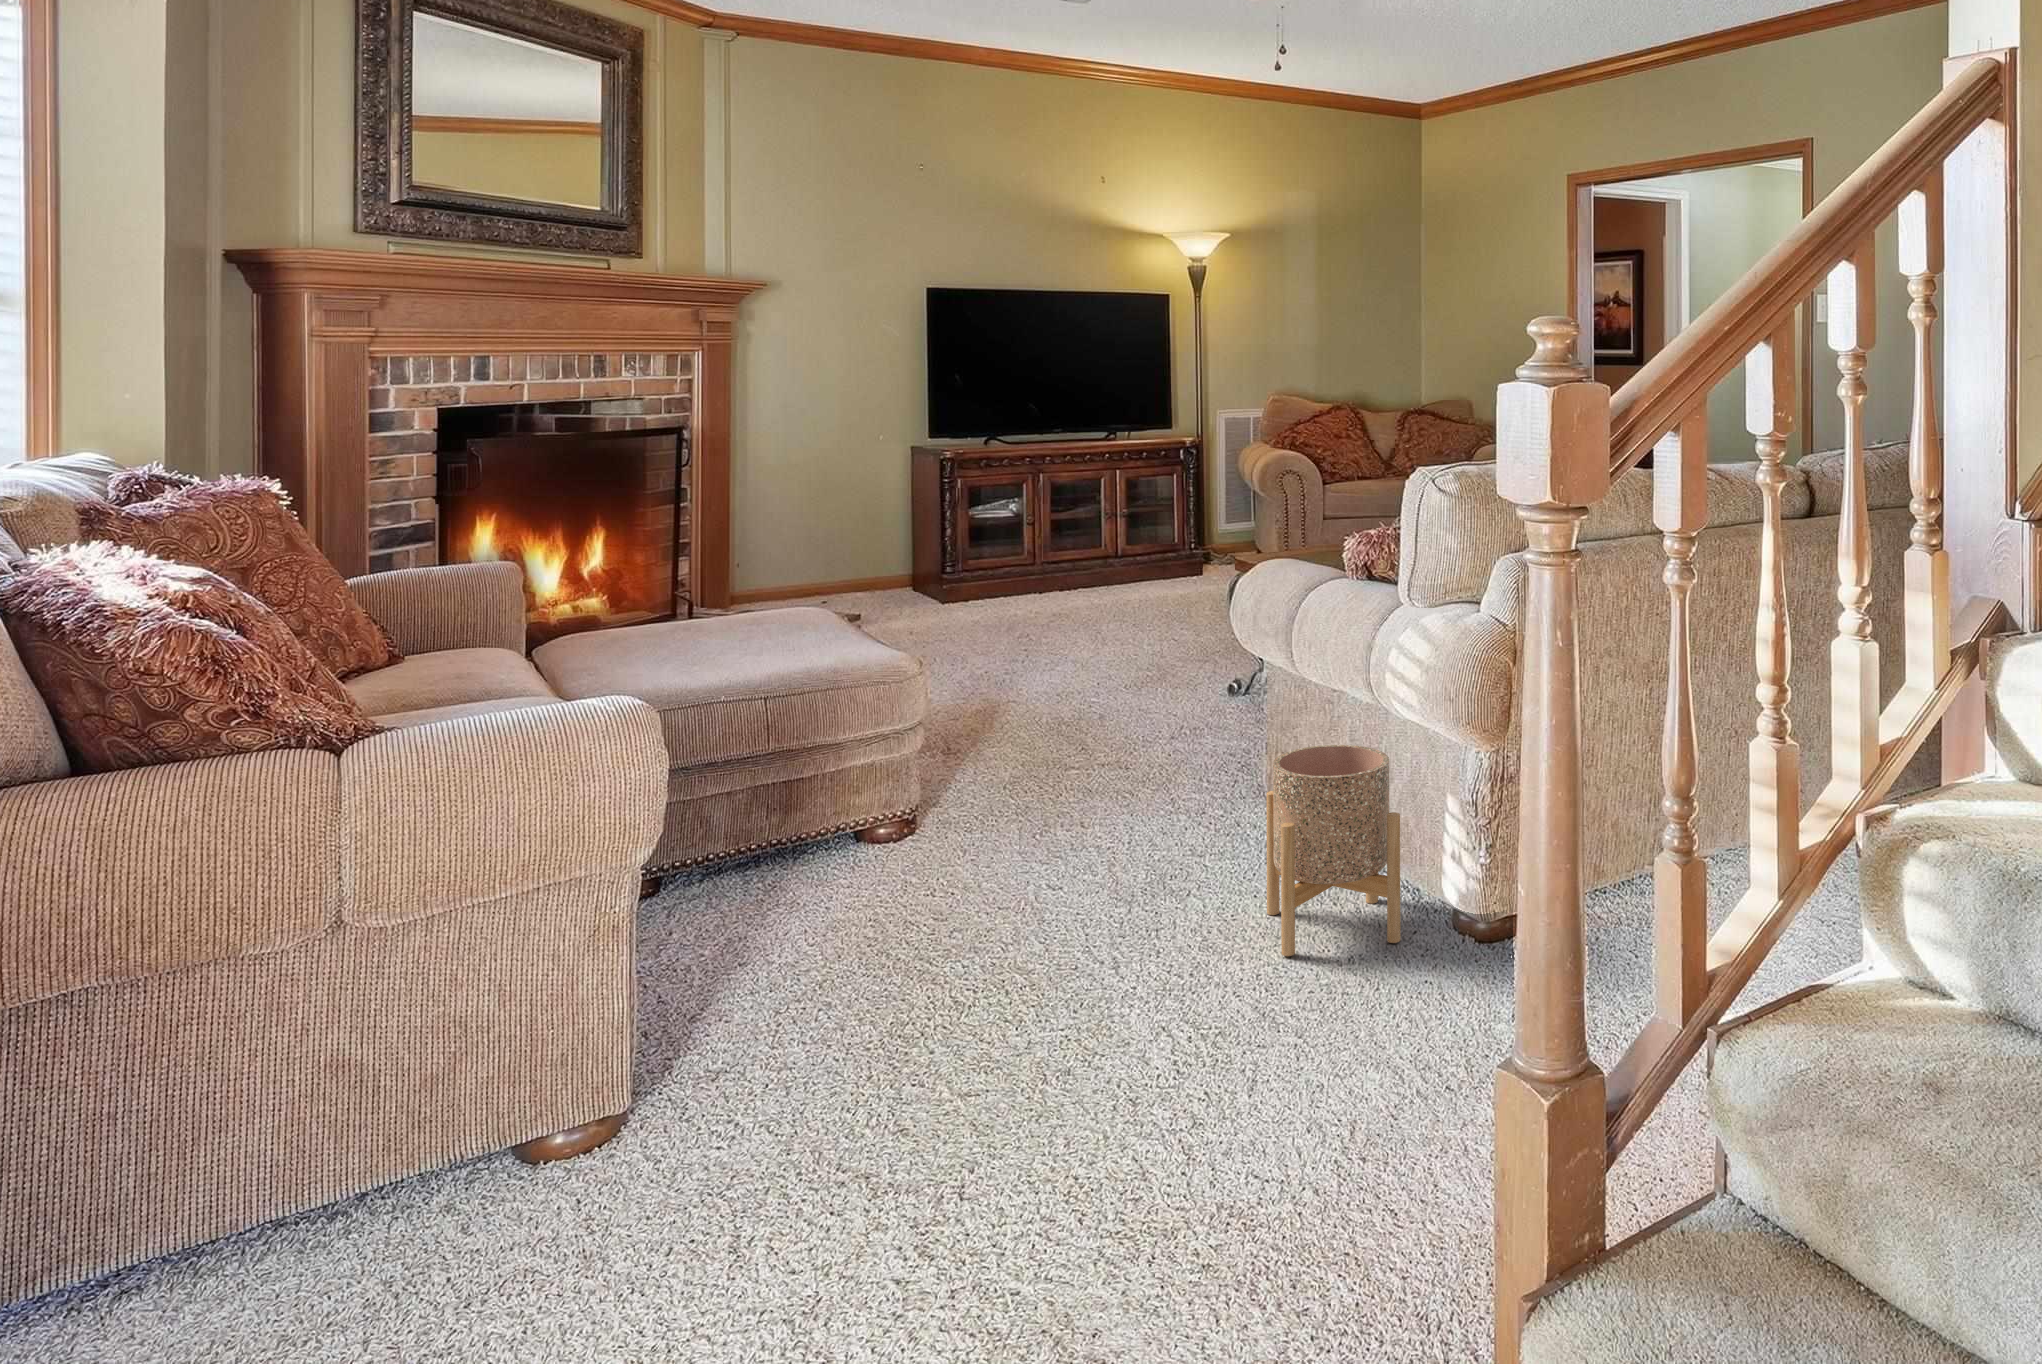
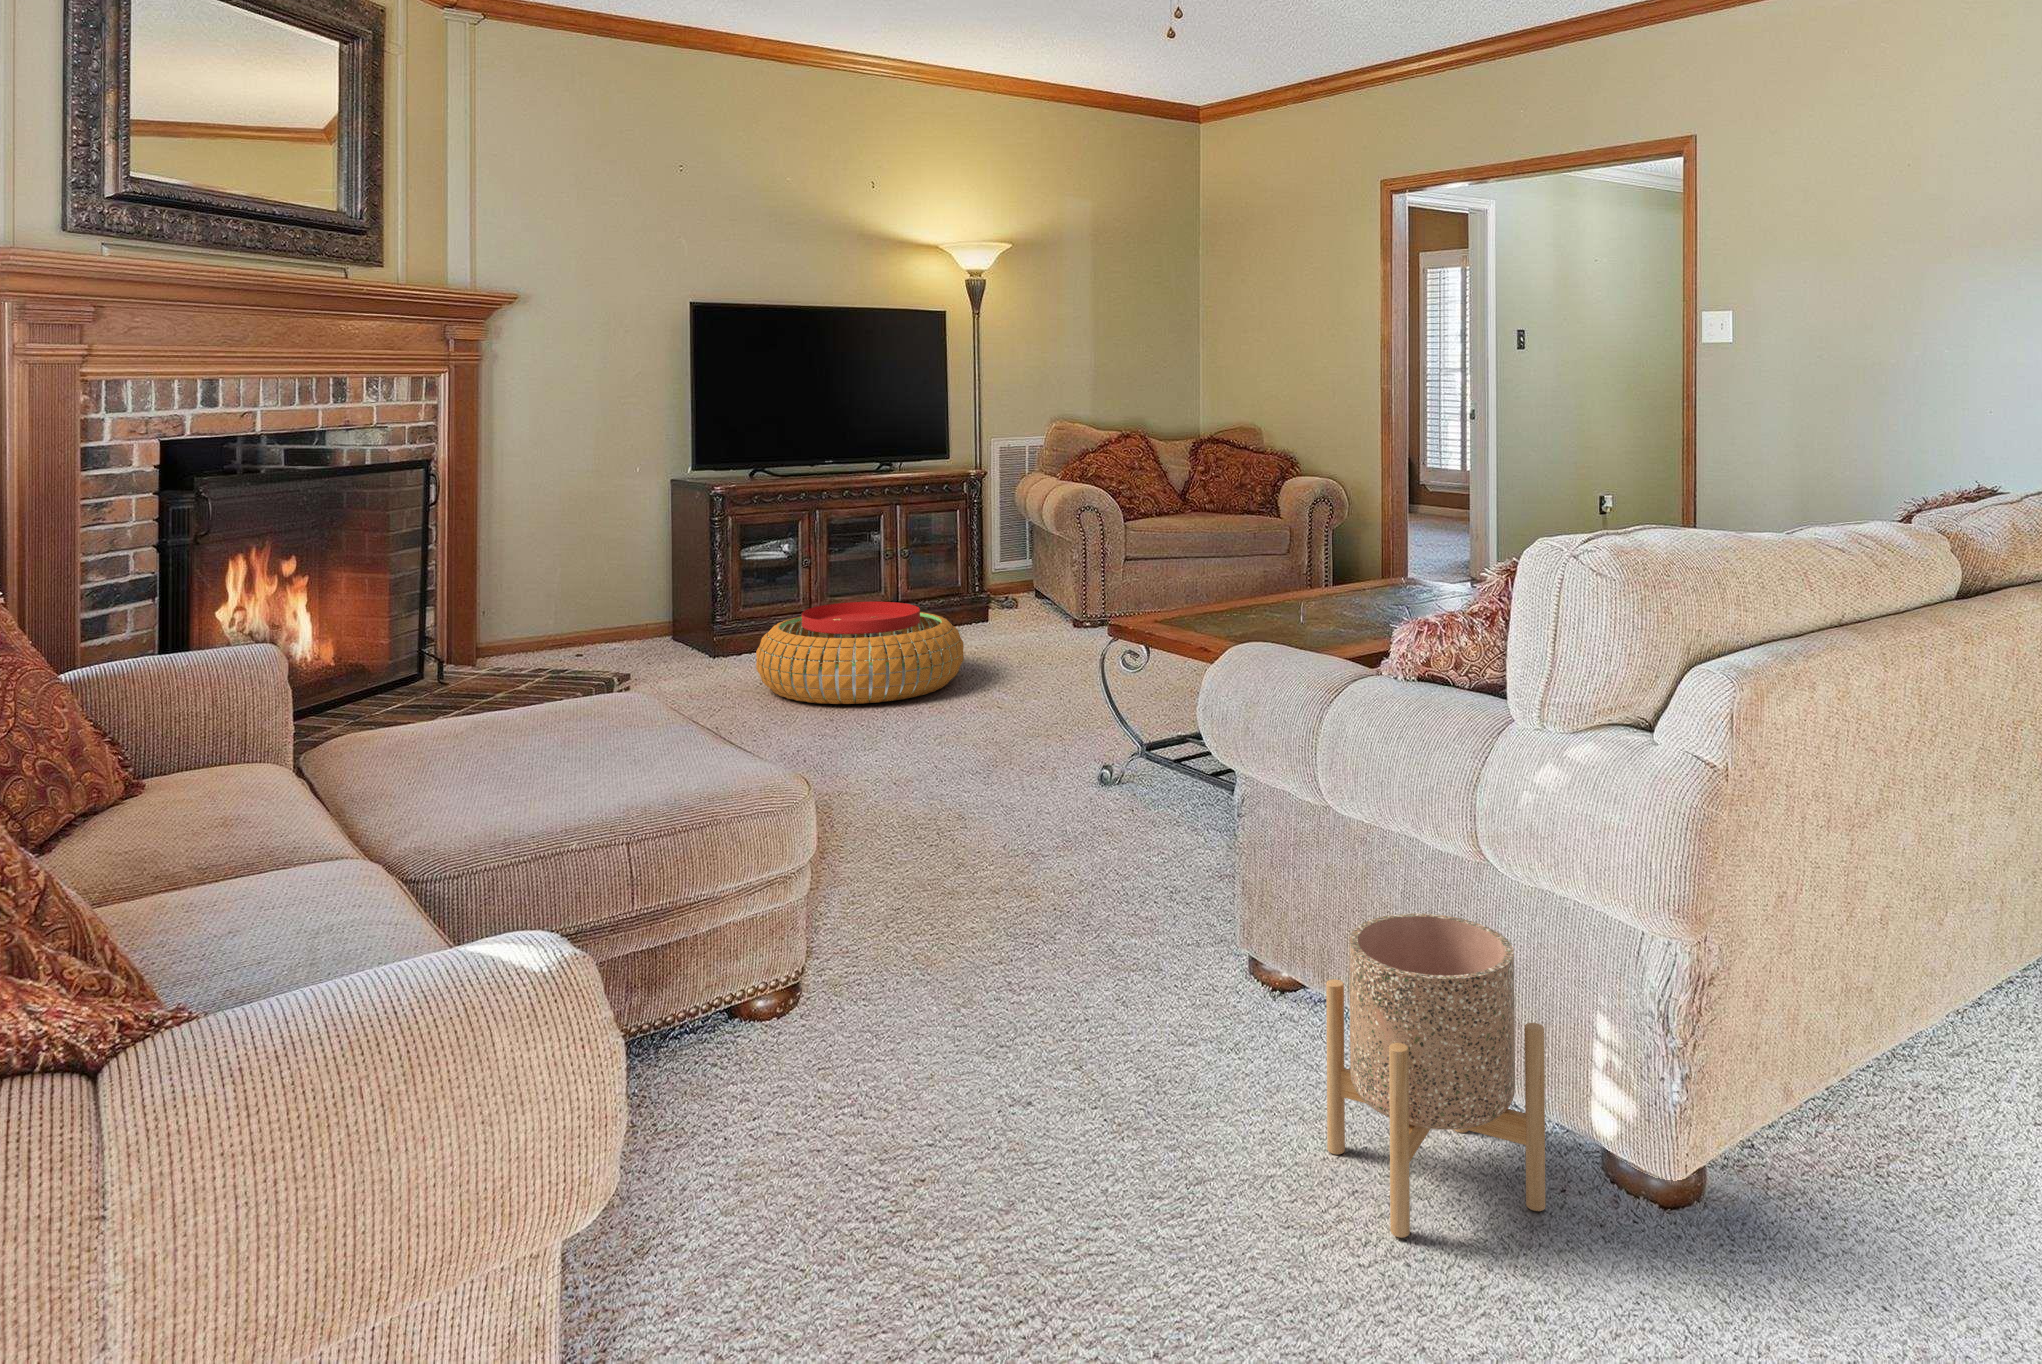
pouf: none [969,552,1155,637] -> present [756,602,964,704]

